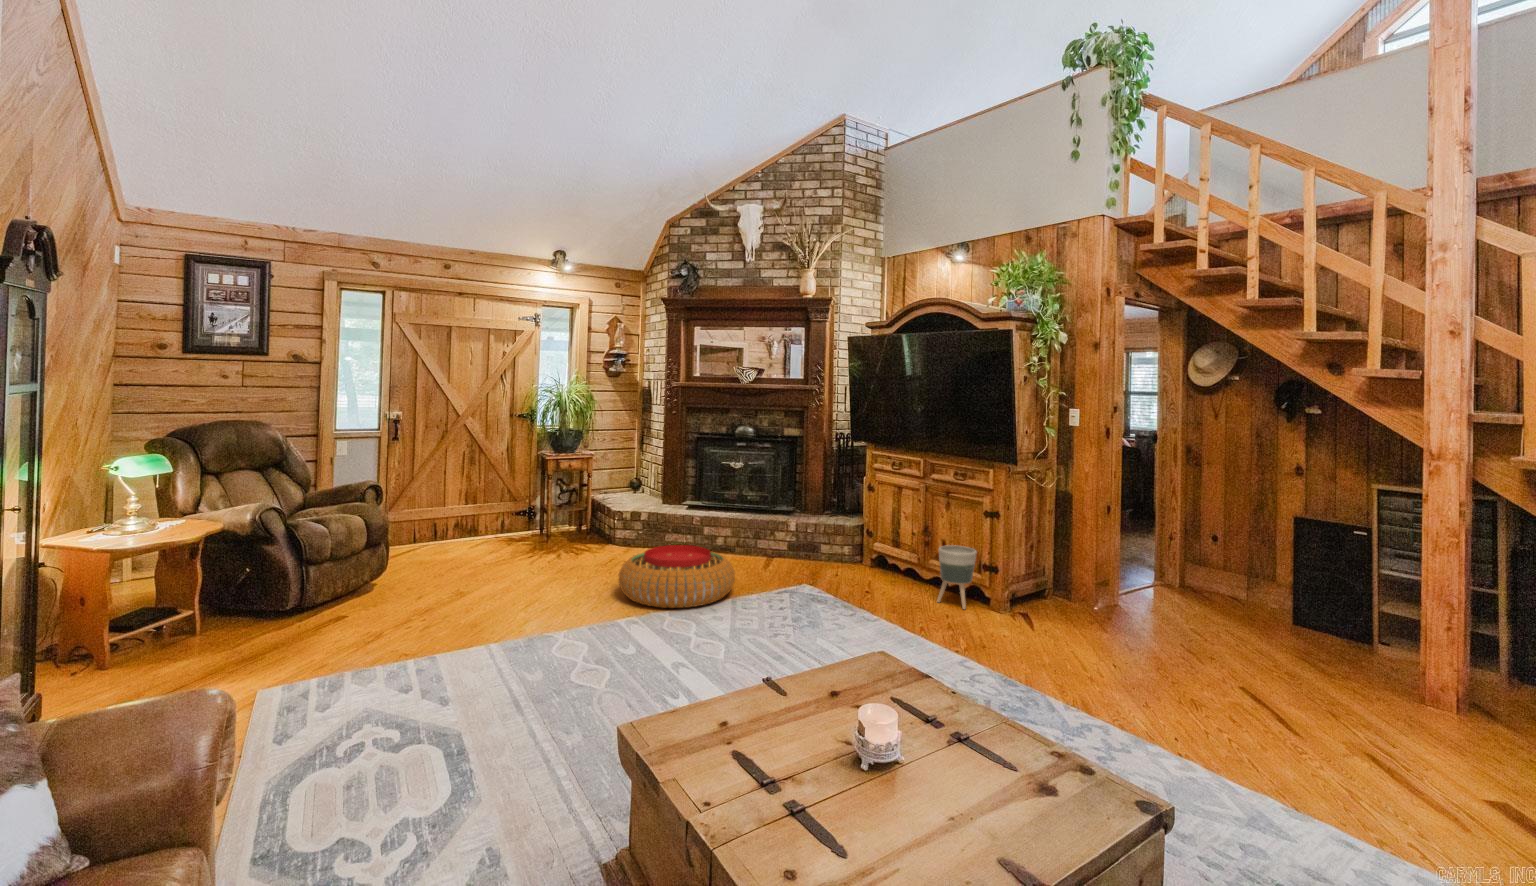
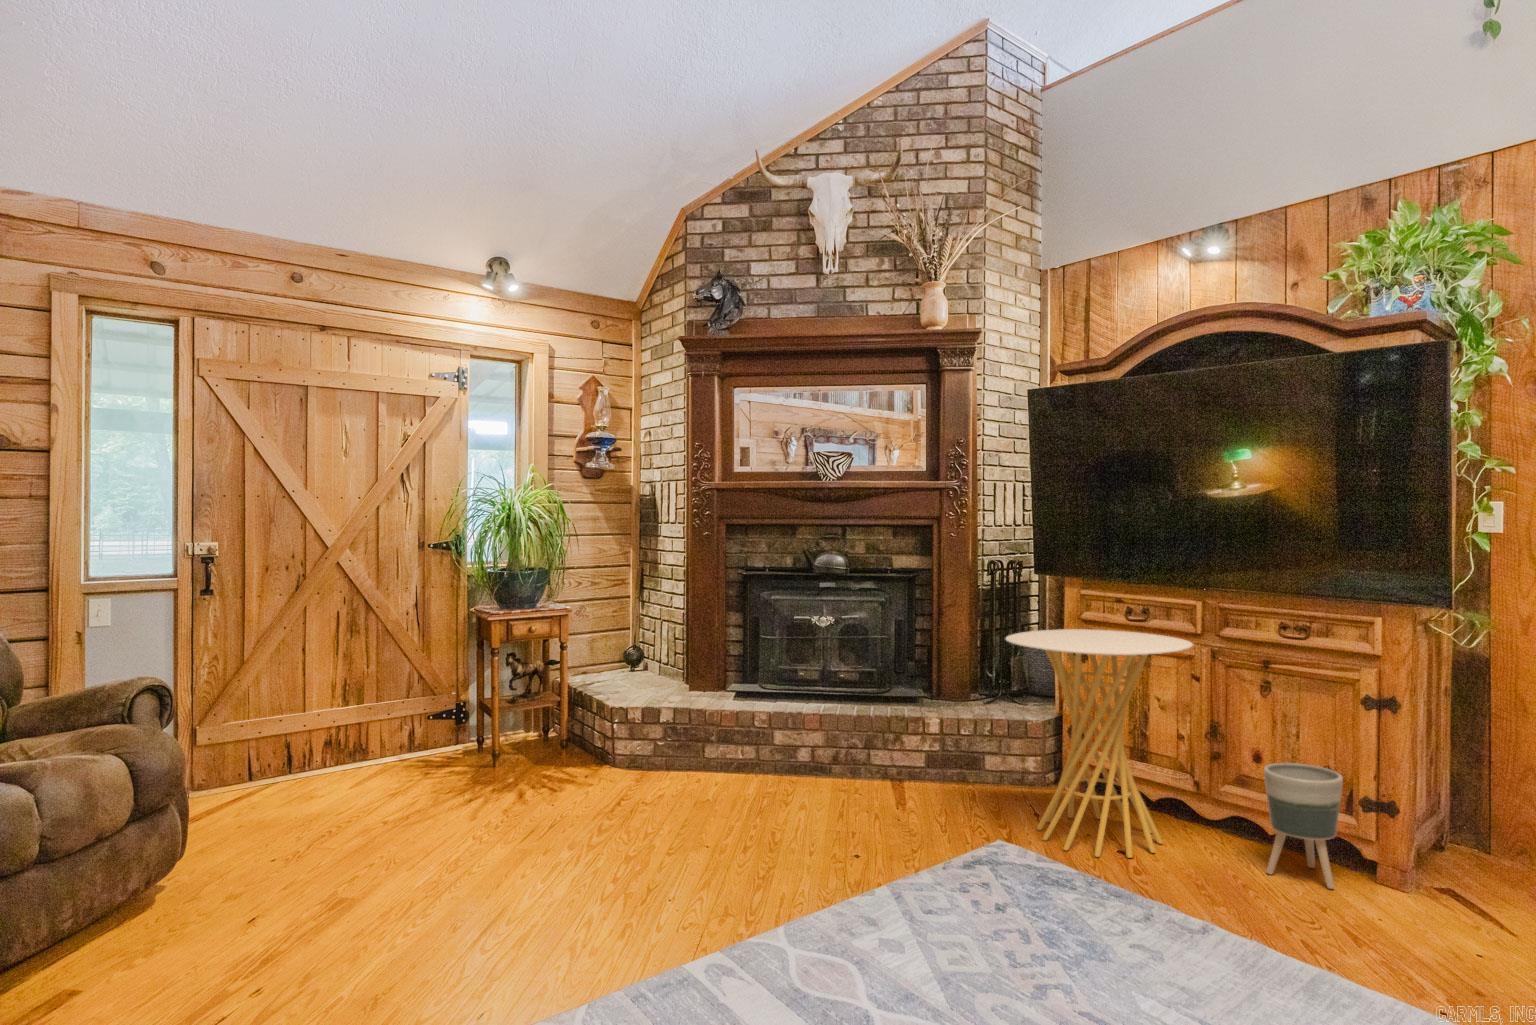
side table: none [816,473,914,593] -> present [1006,629,1193,858]
pouf: present [619,545,735,608] -> none [664,779,885,916]

